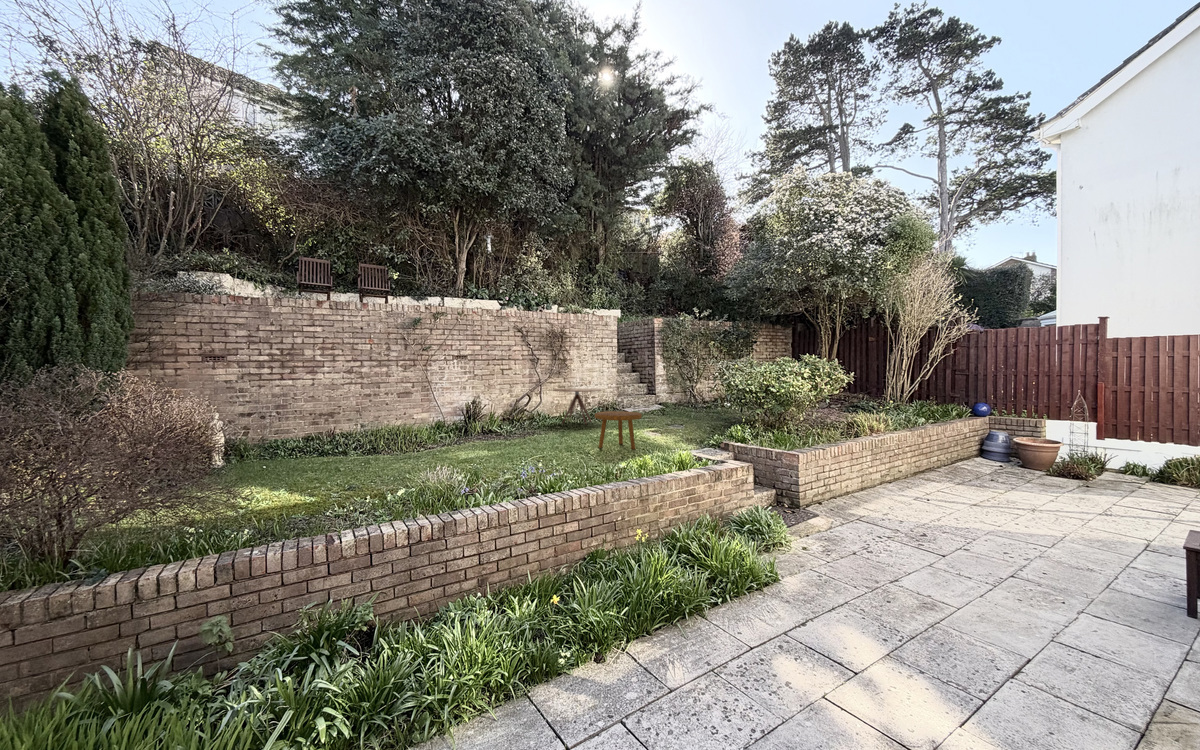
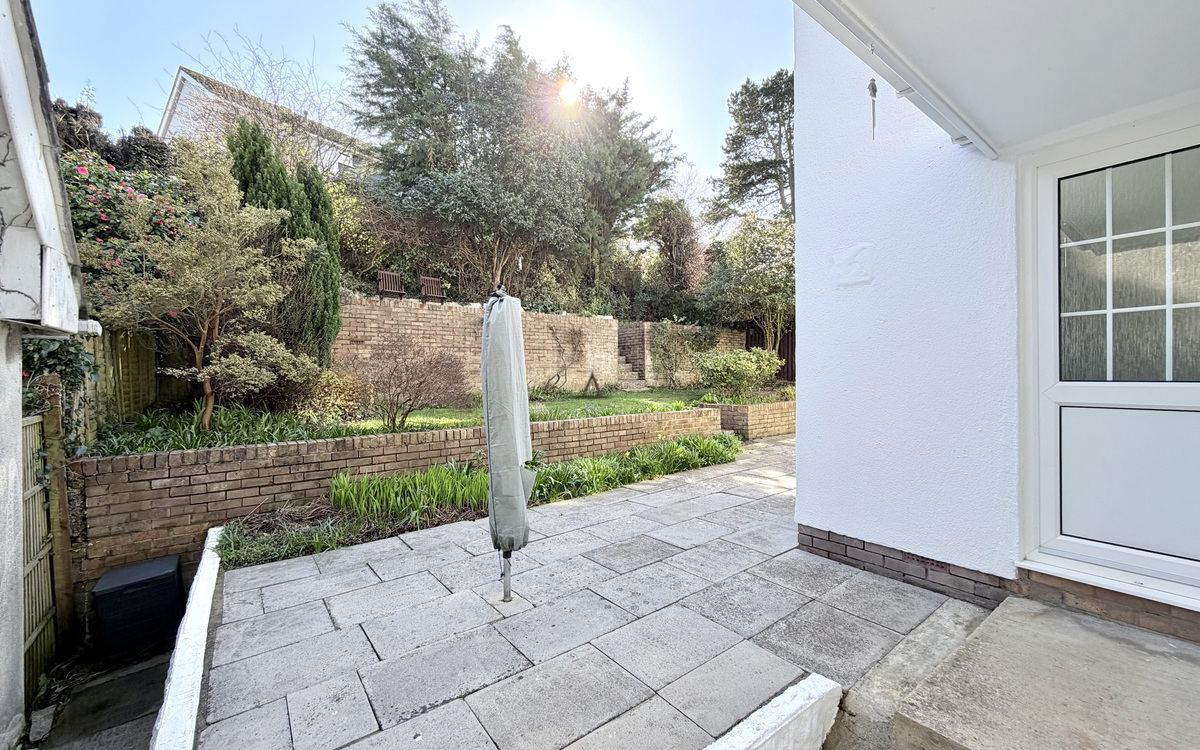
footstool: present [595,411,642,449] -> none [615,382,646,406]

